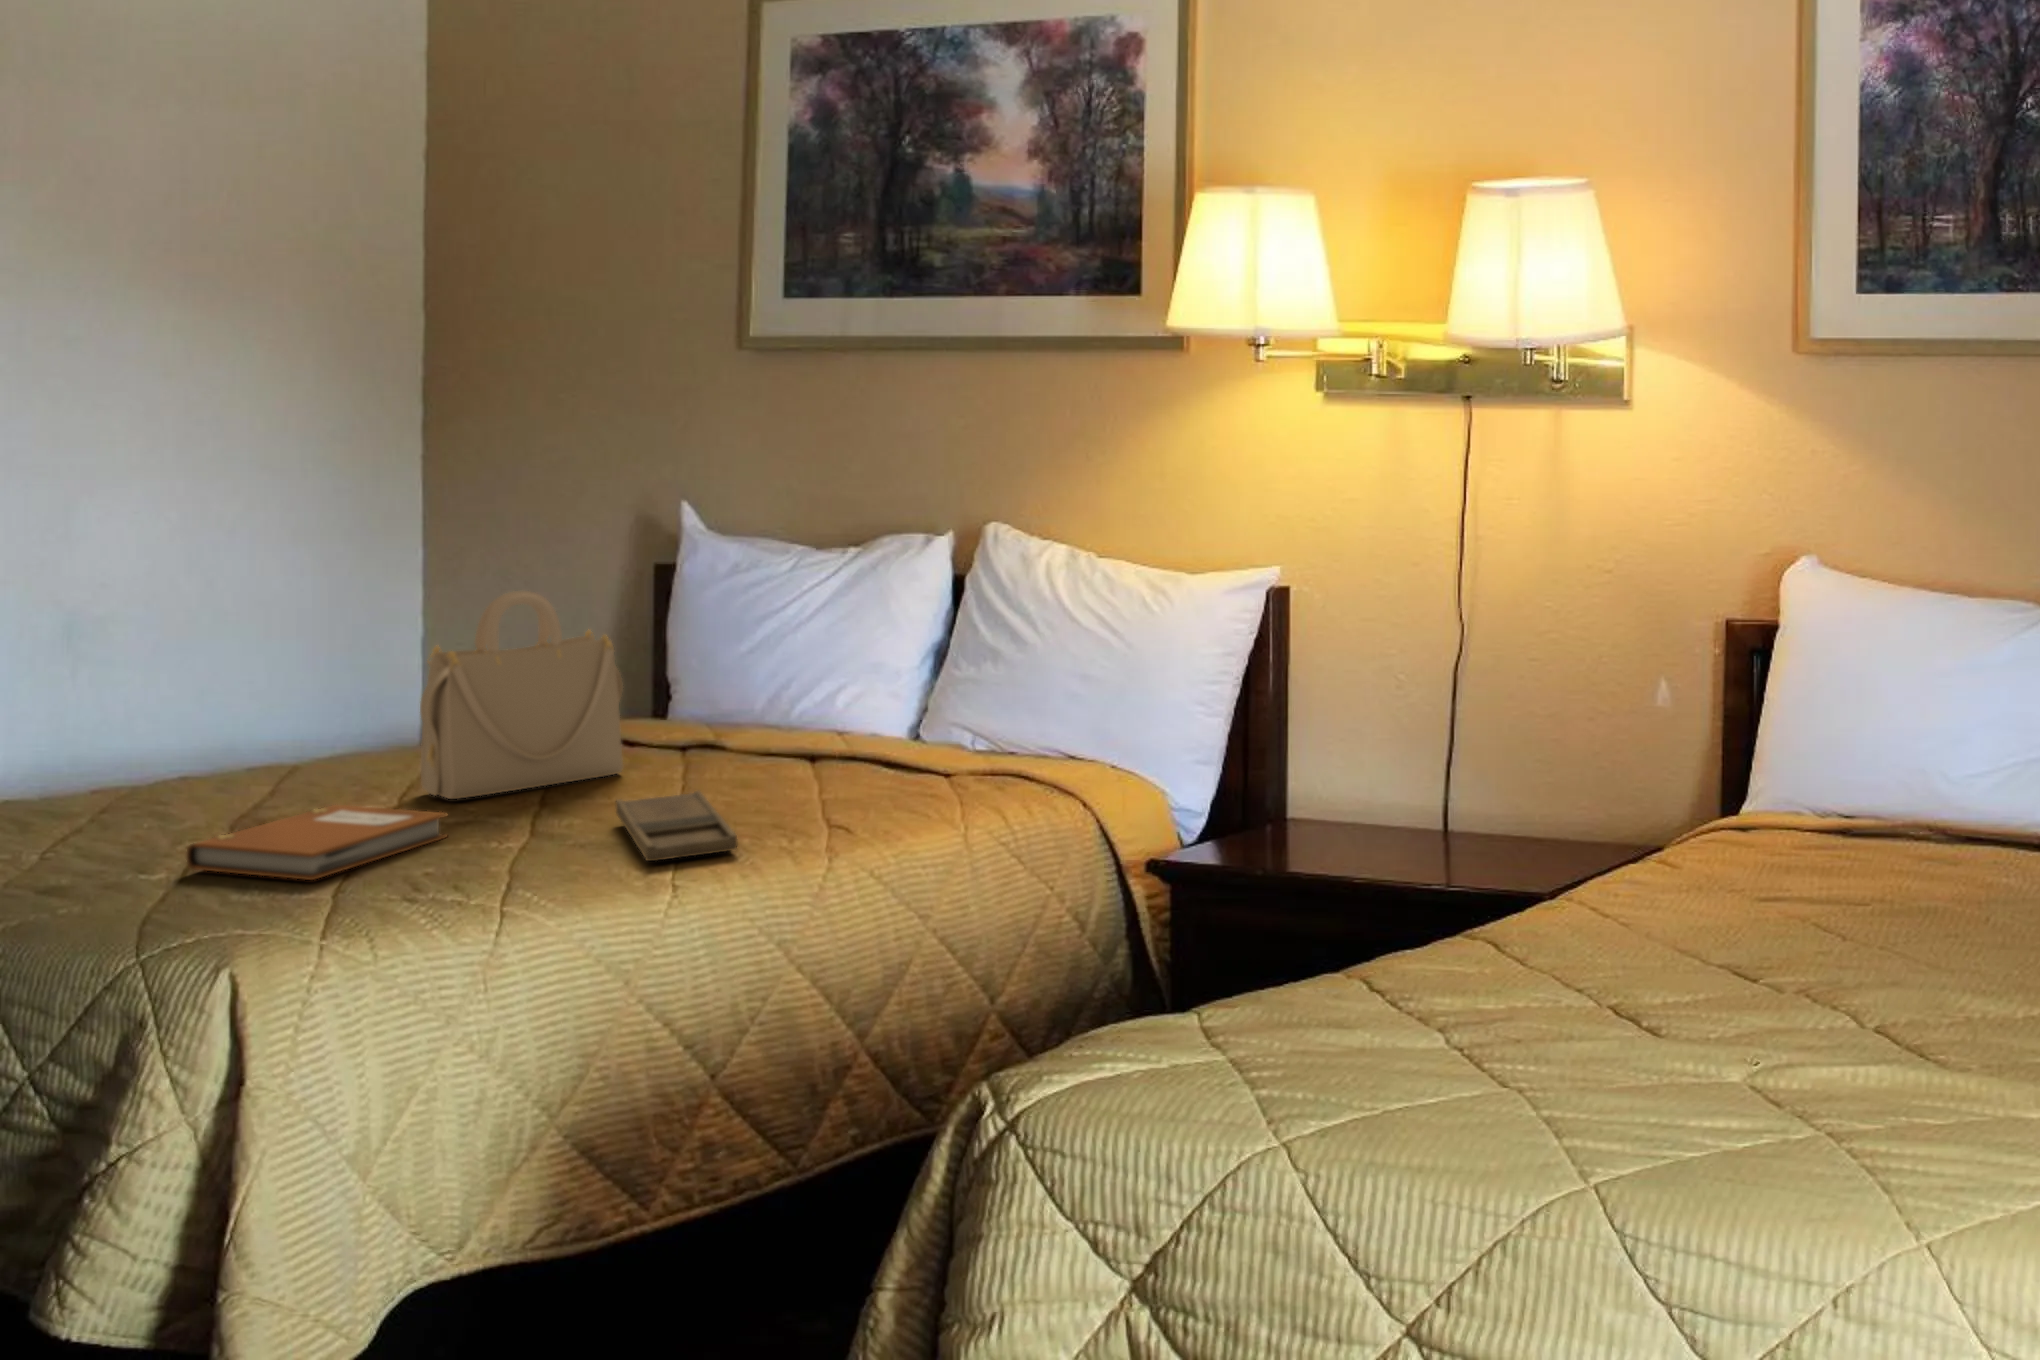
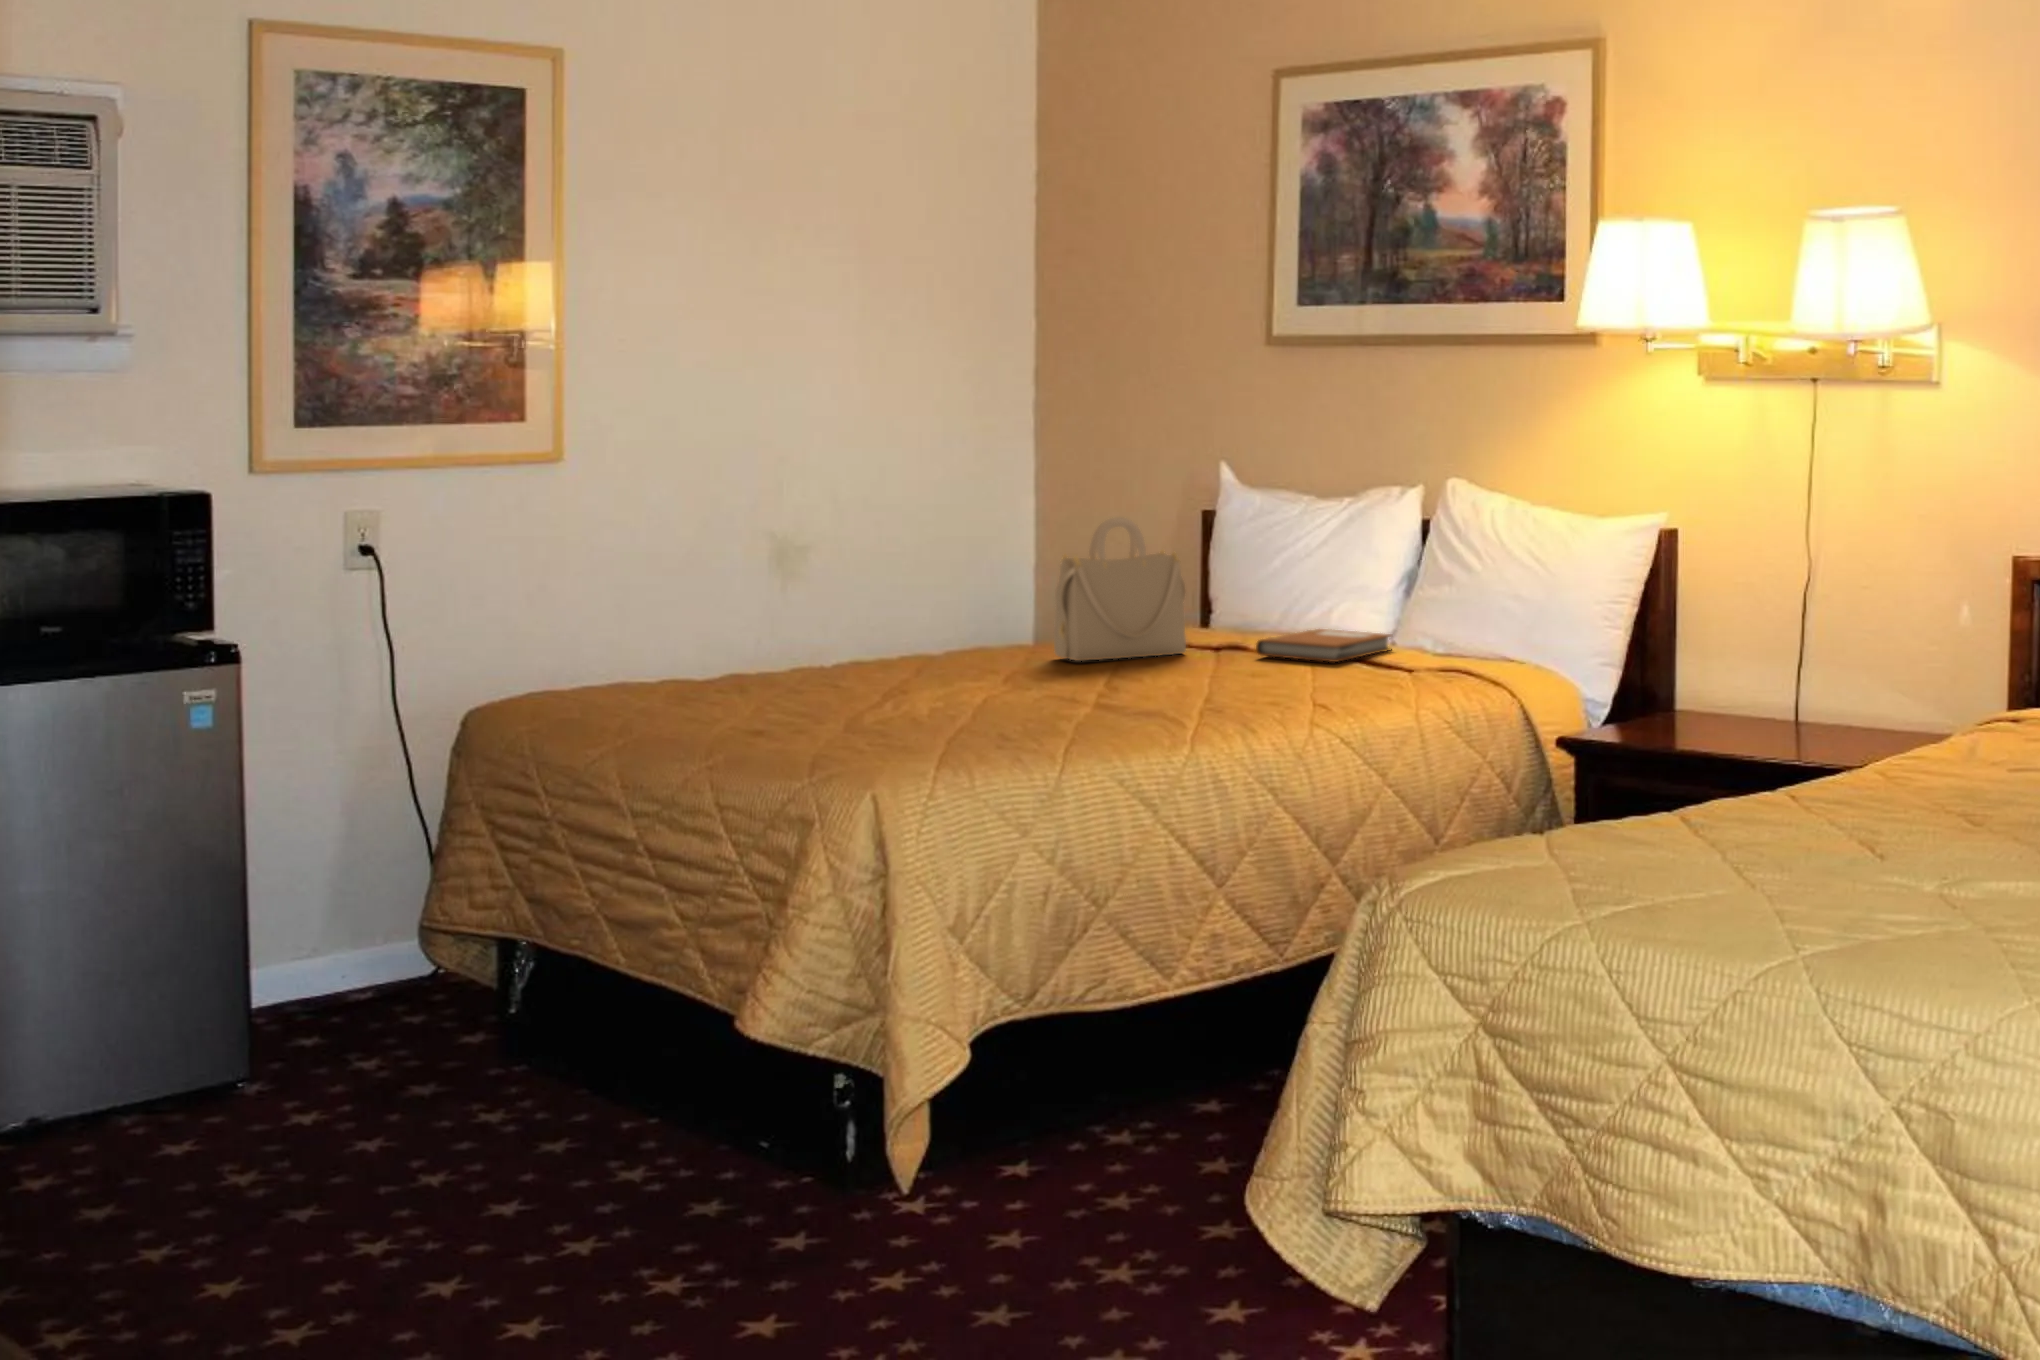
tray: present [616,791,737,861] -> none [1186,659,1269,694]
notebook: present [186,805,447,880] -> present [1256,629,1391,662]

